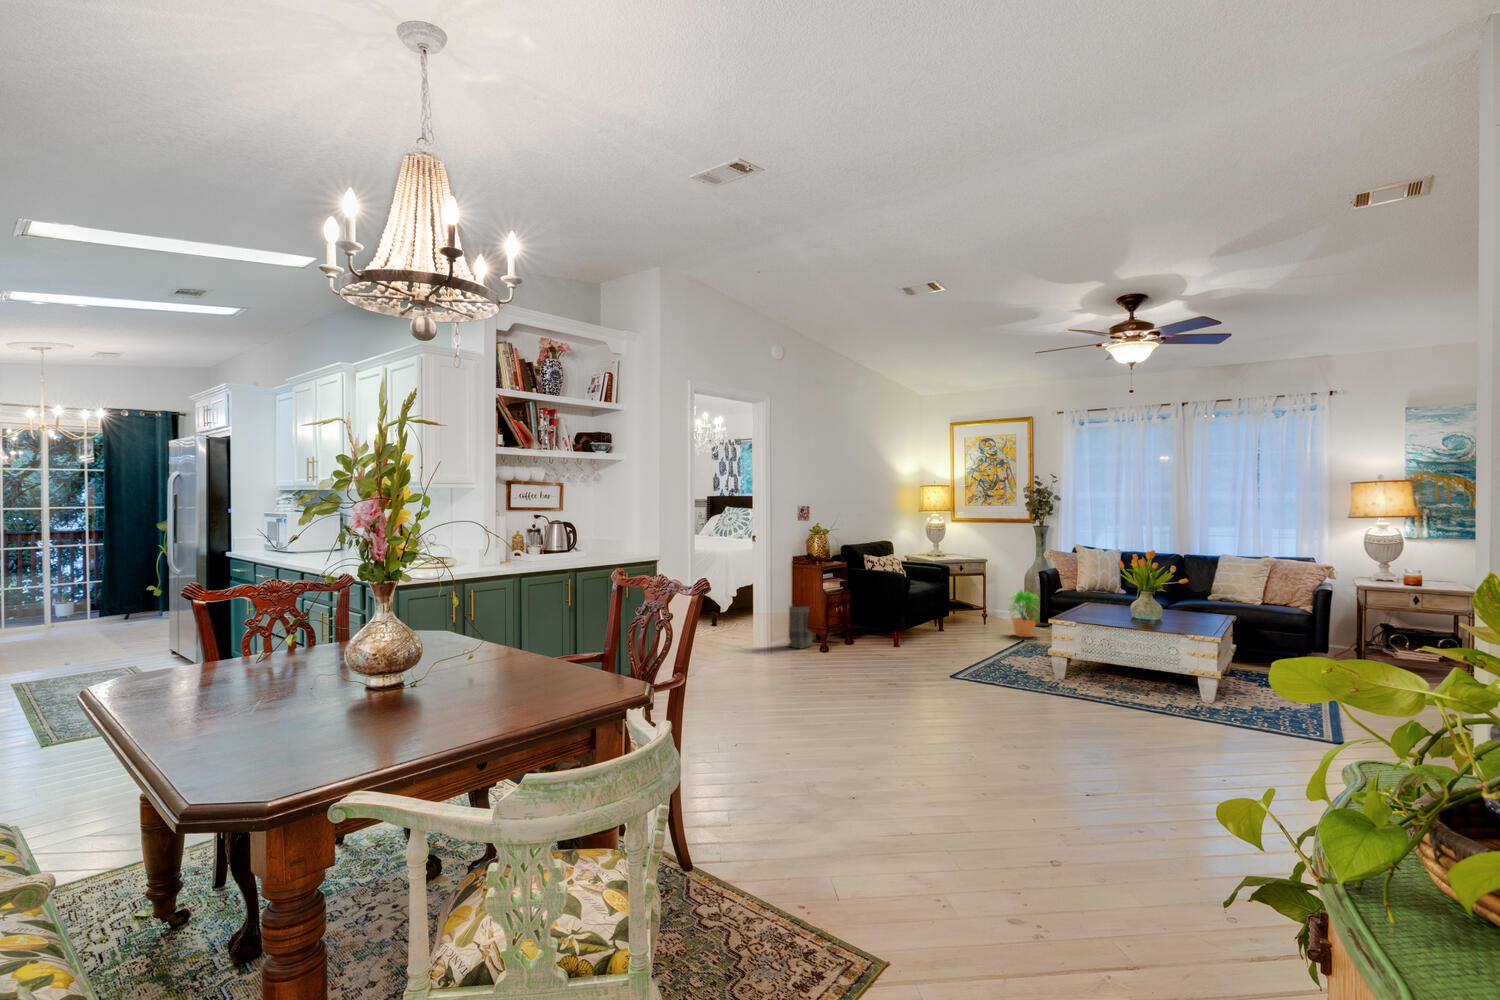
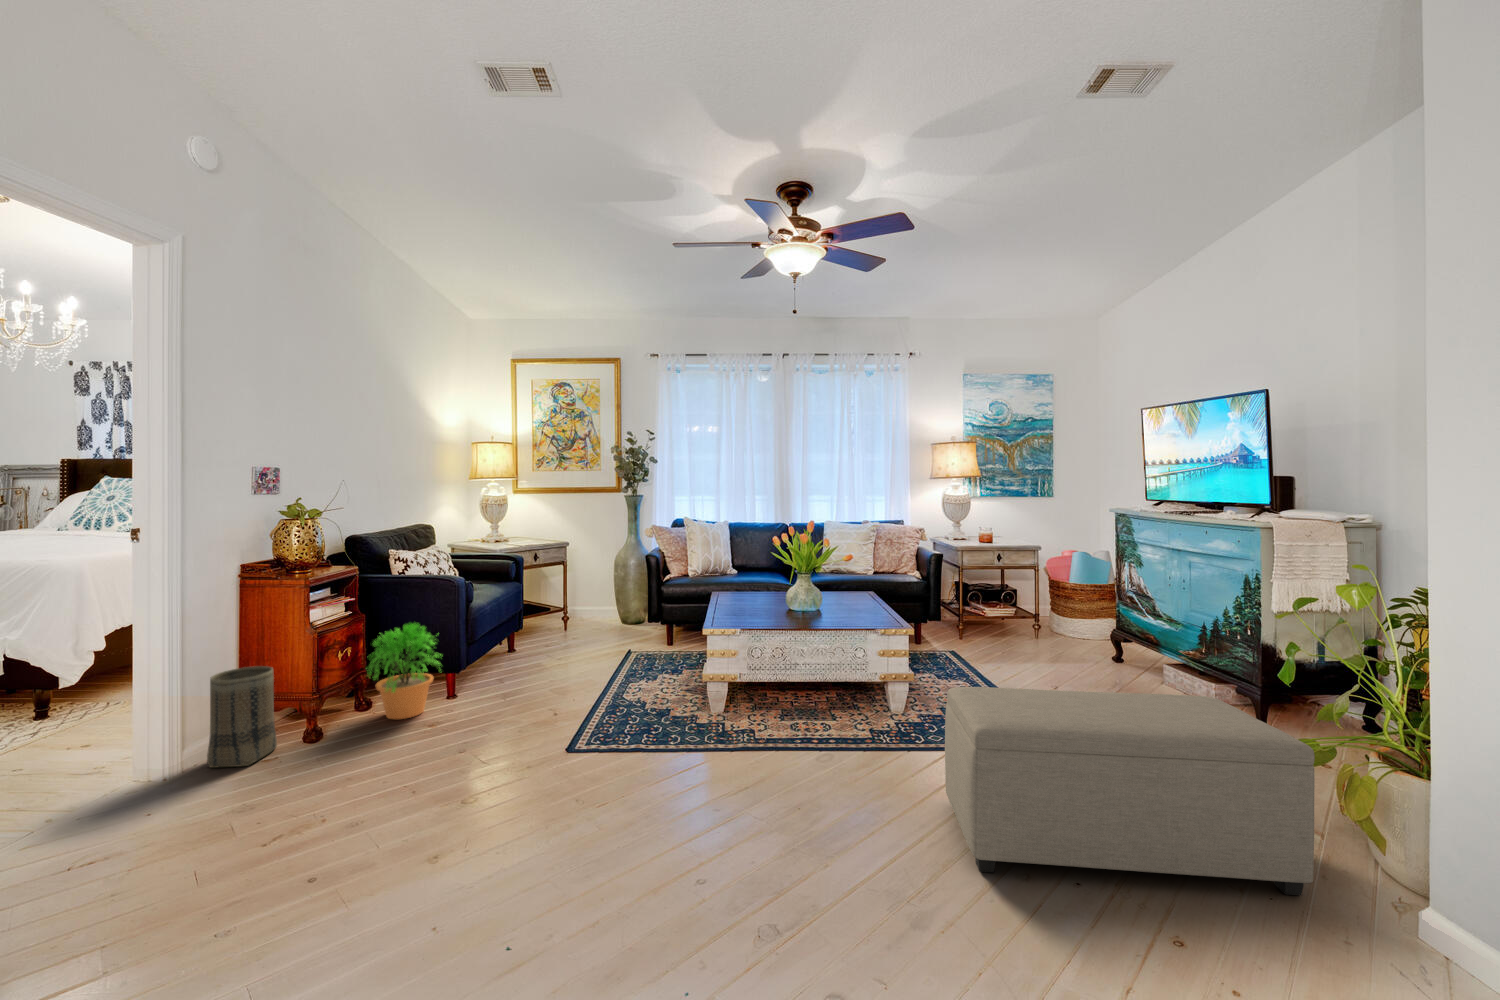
potted plant: present [1010,589,1039,637] -> present [366,623,441,719]
ottoman: none [1101,643,1305,758] -> present [945,687,1315,895]

